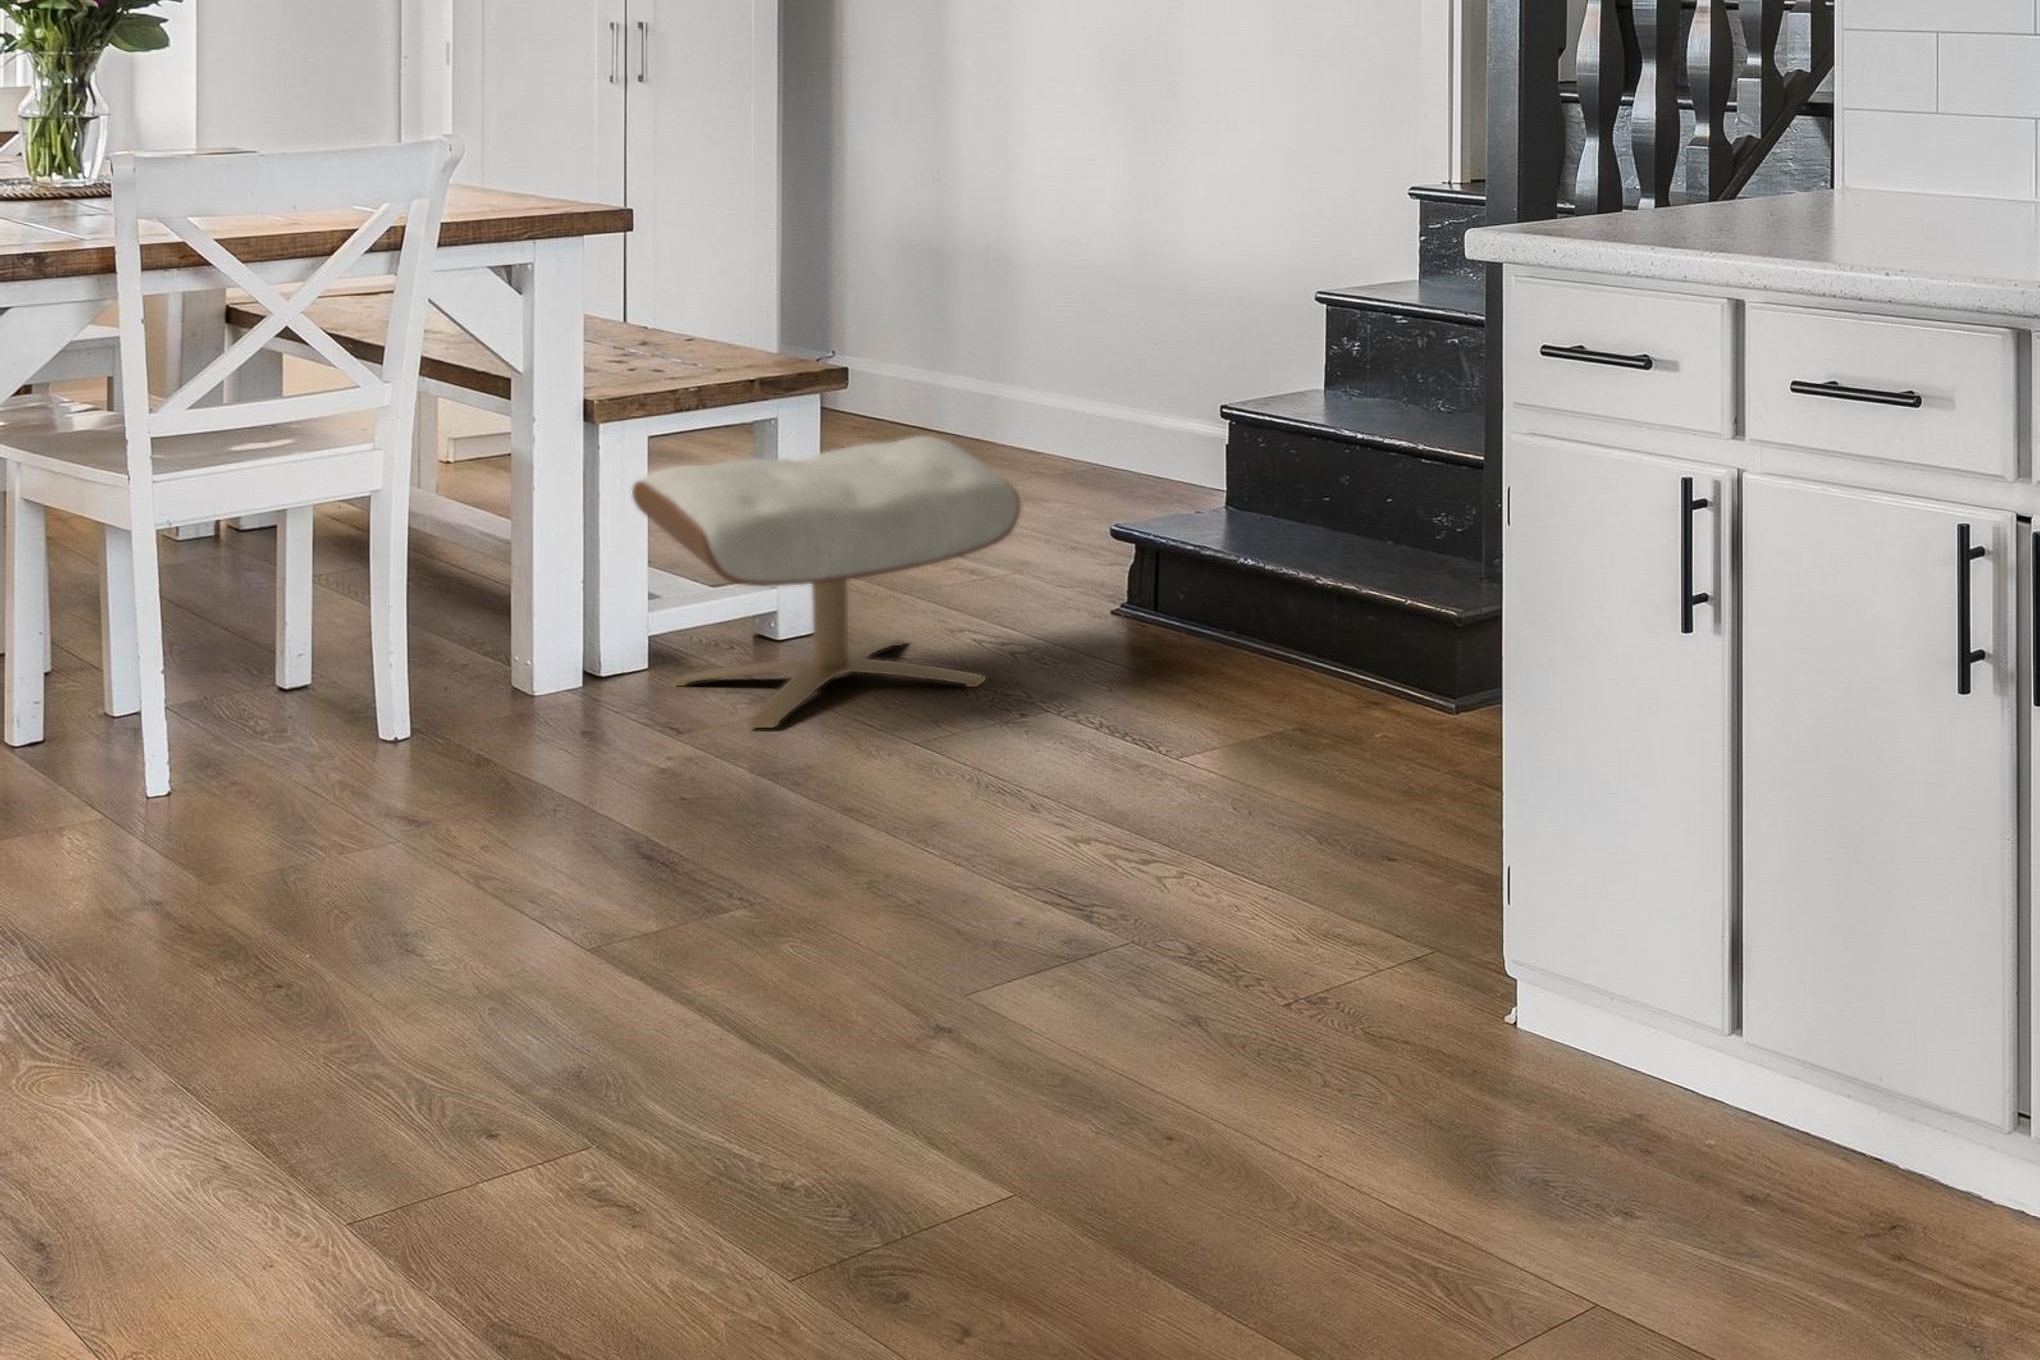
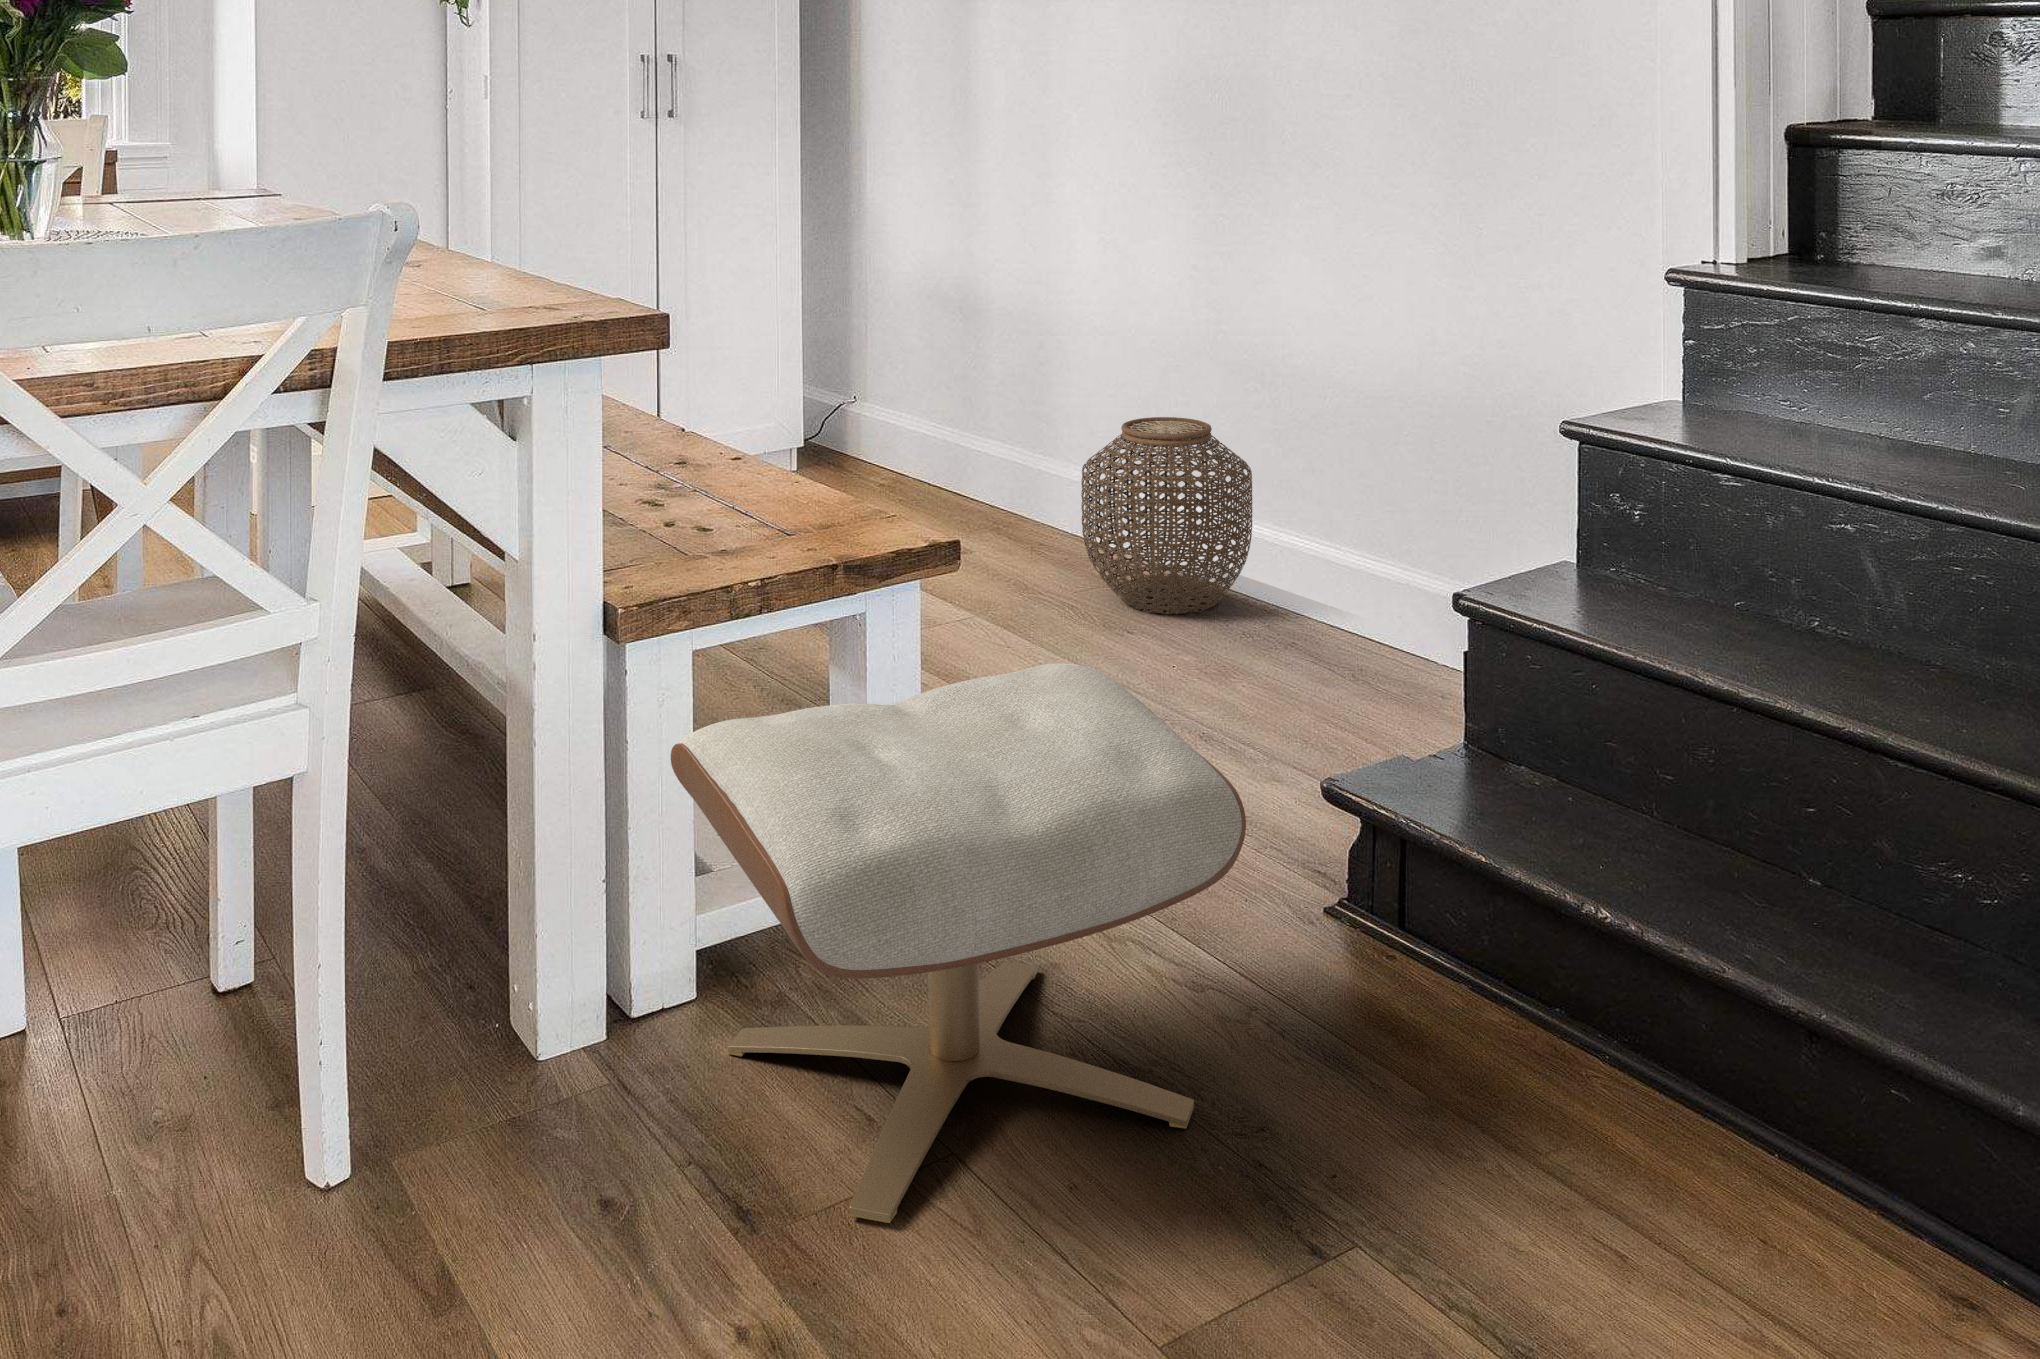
woven basket: none [1020,325,1165,479] -> present [1081,417,1252,614]

